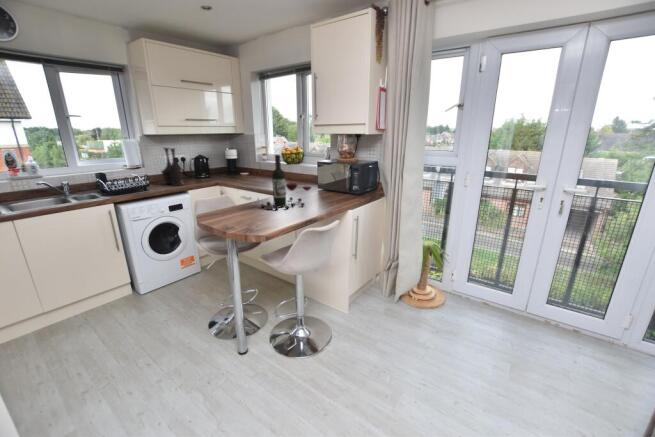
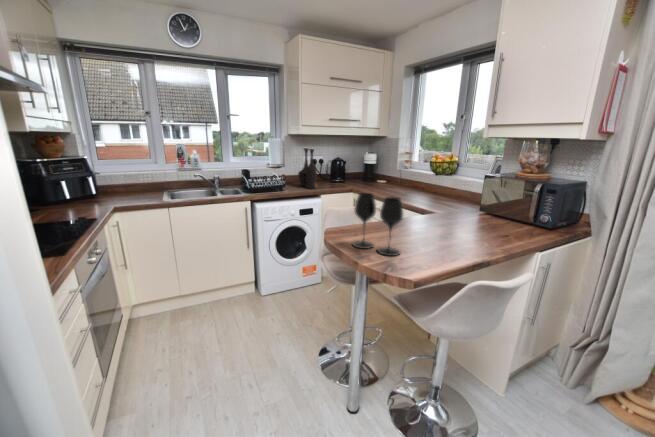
wine bottle: present [261,155,311,210] -> none [403,161,483,237]
wine glass: none [218,182,258,225] -> present [353,193,403,256]

